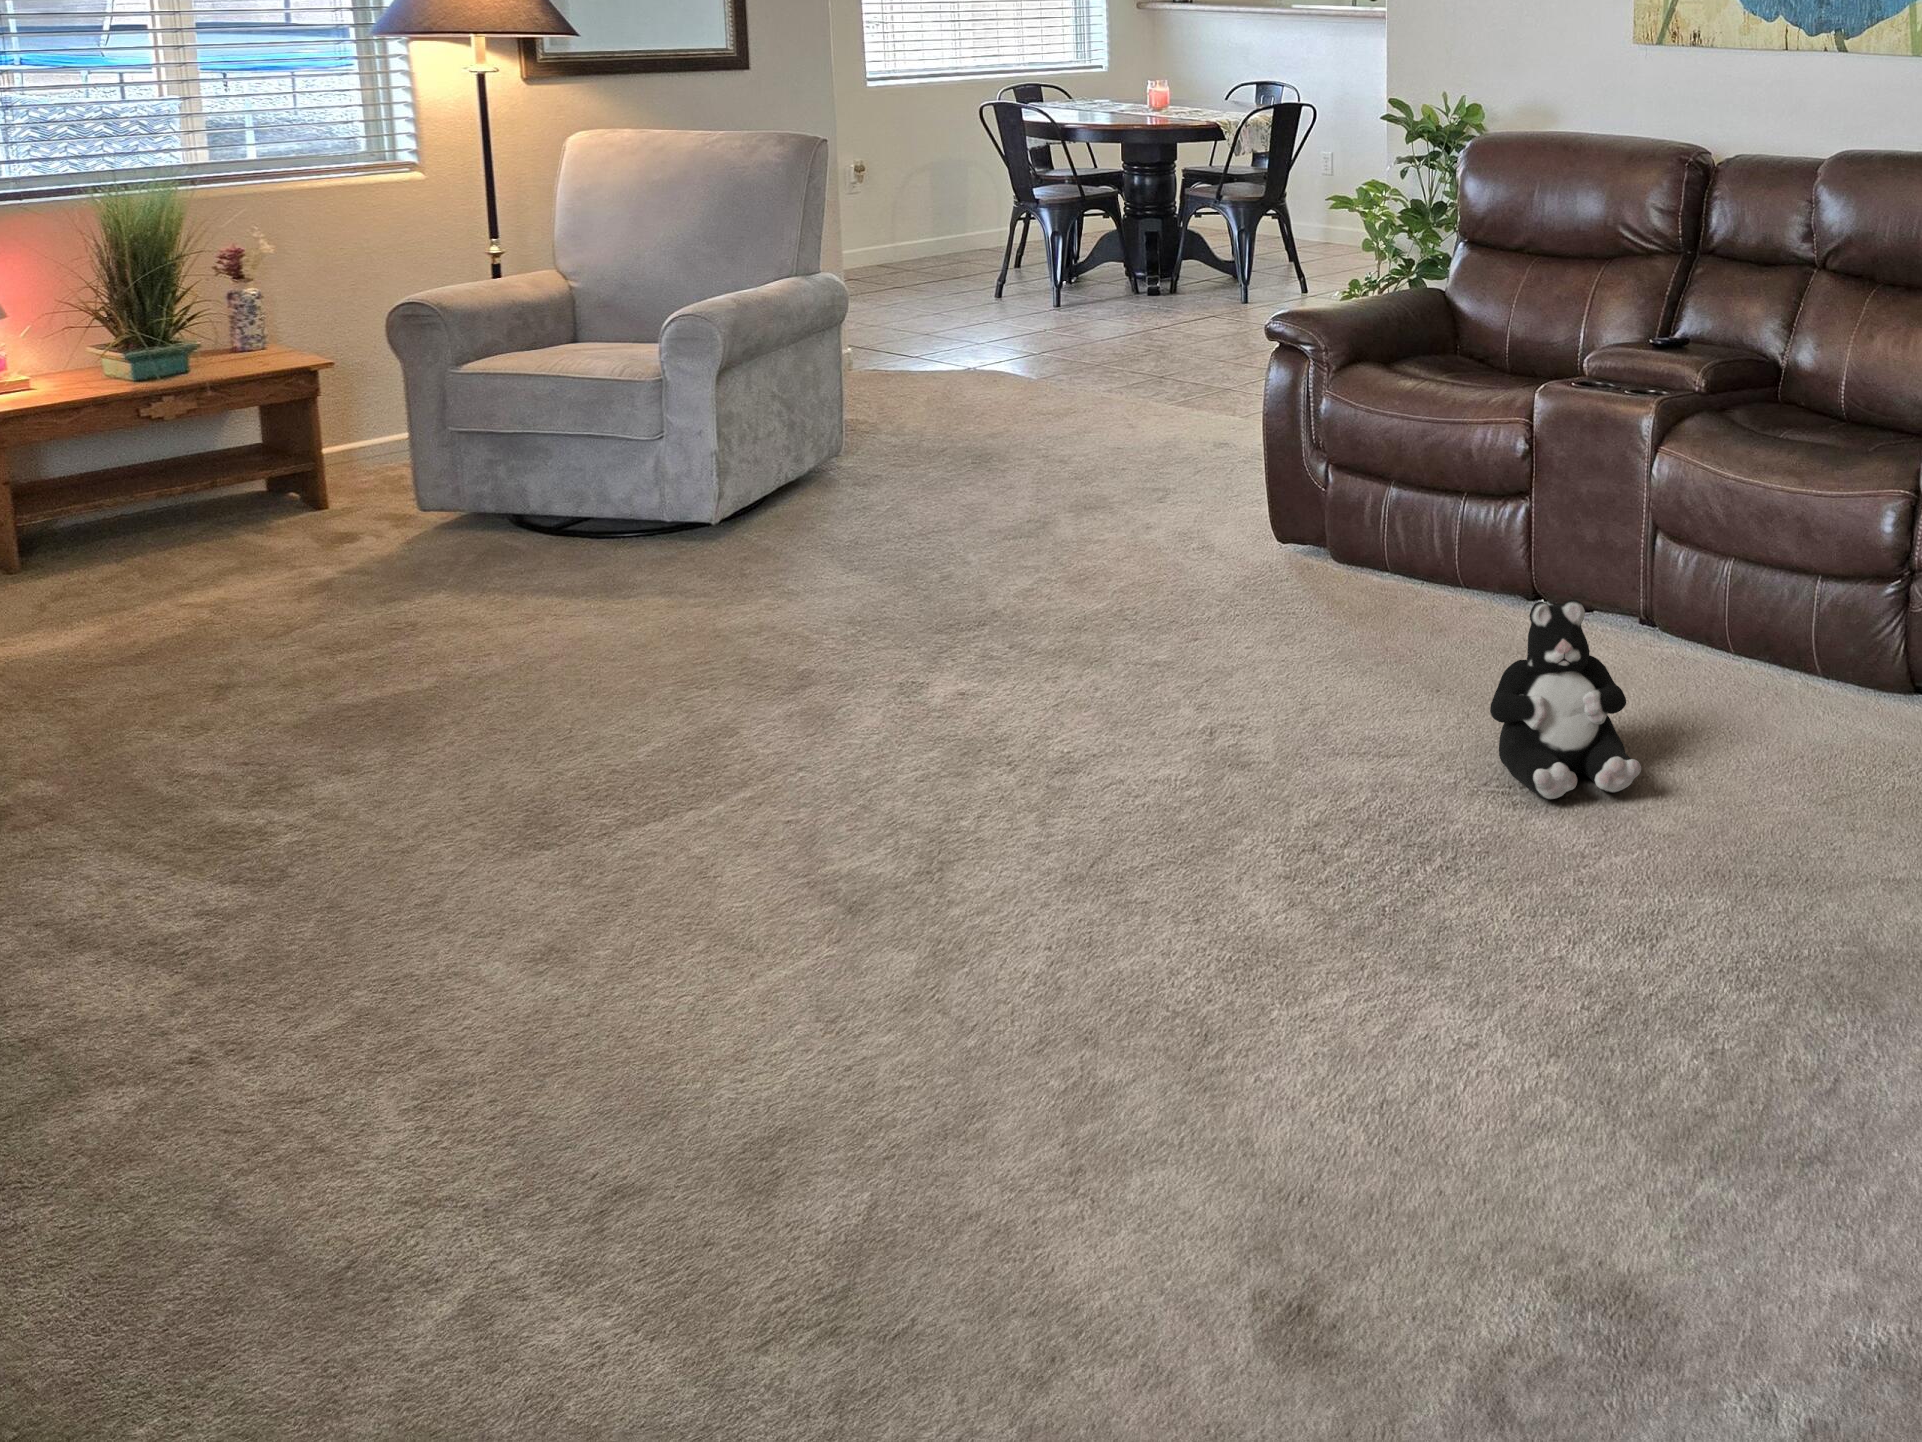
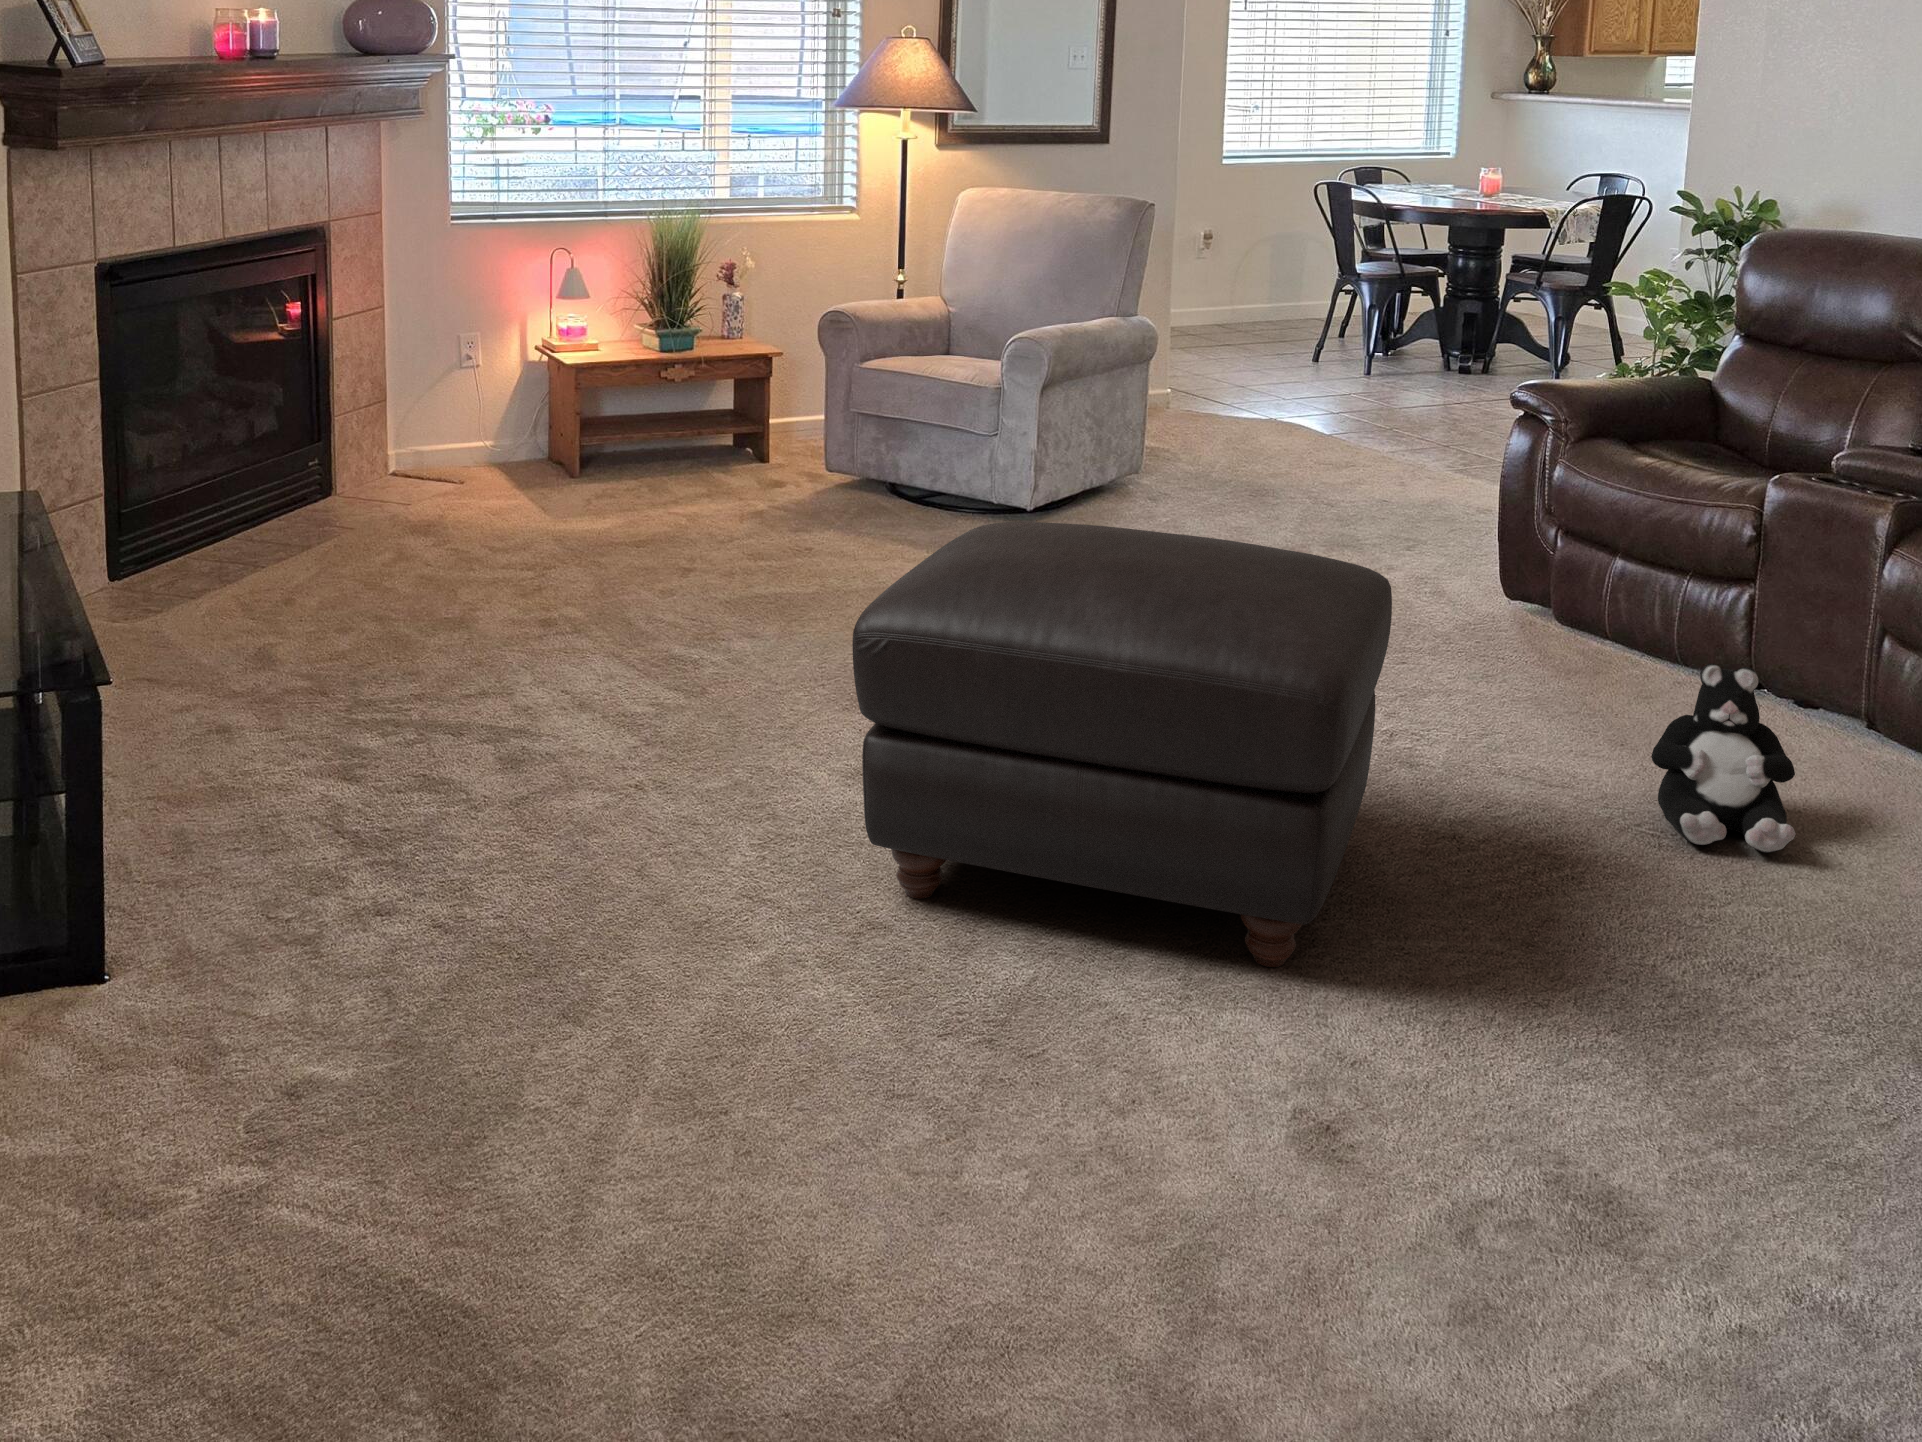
ottoman: none [532,563,1236,1130] -> present [852,522,1392,967]

